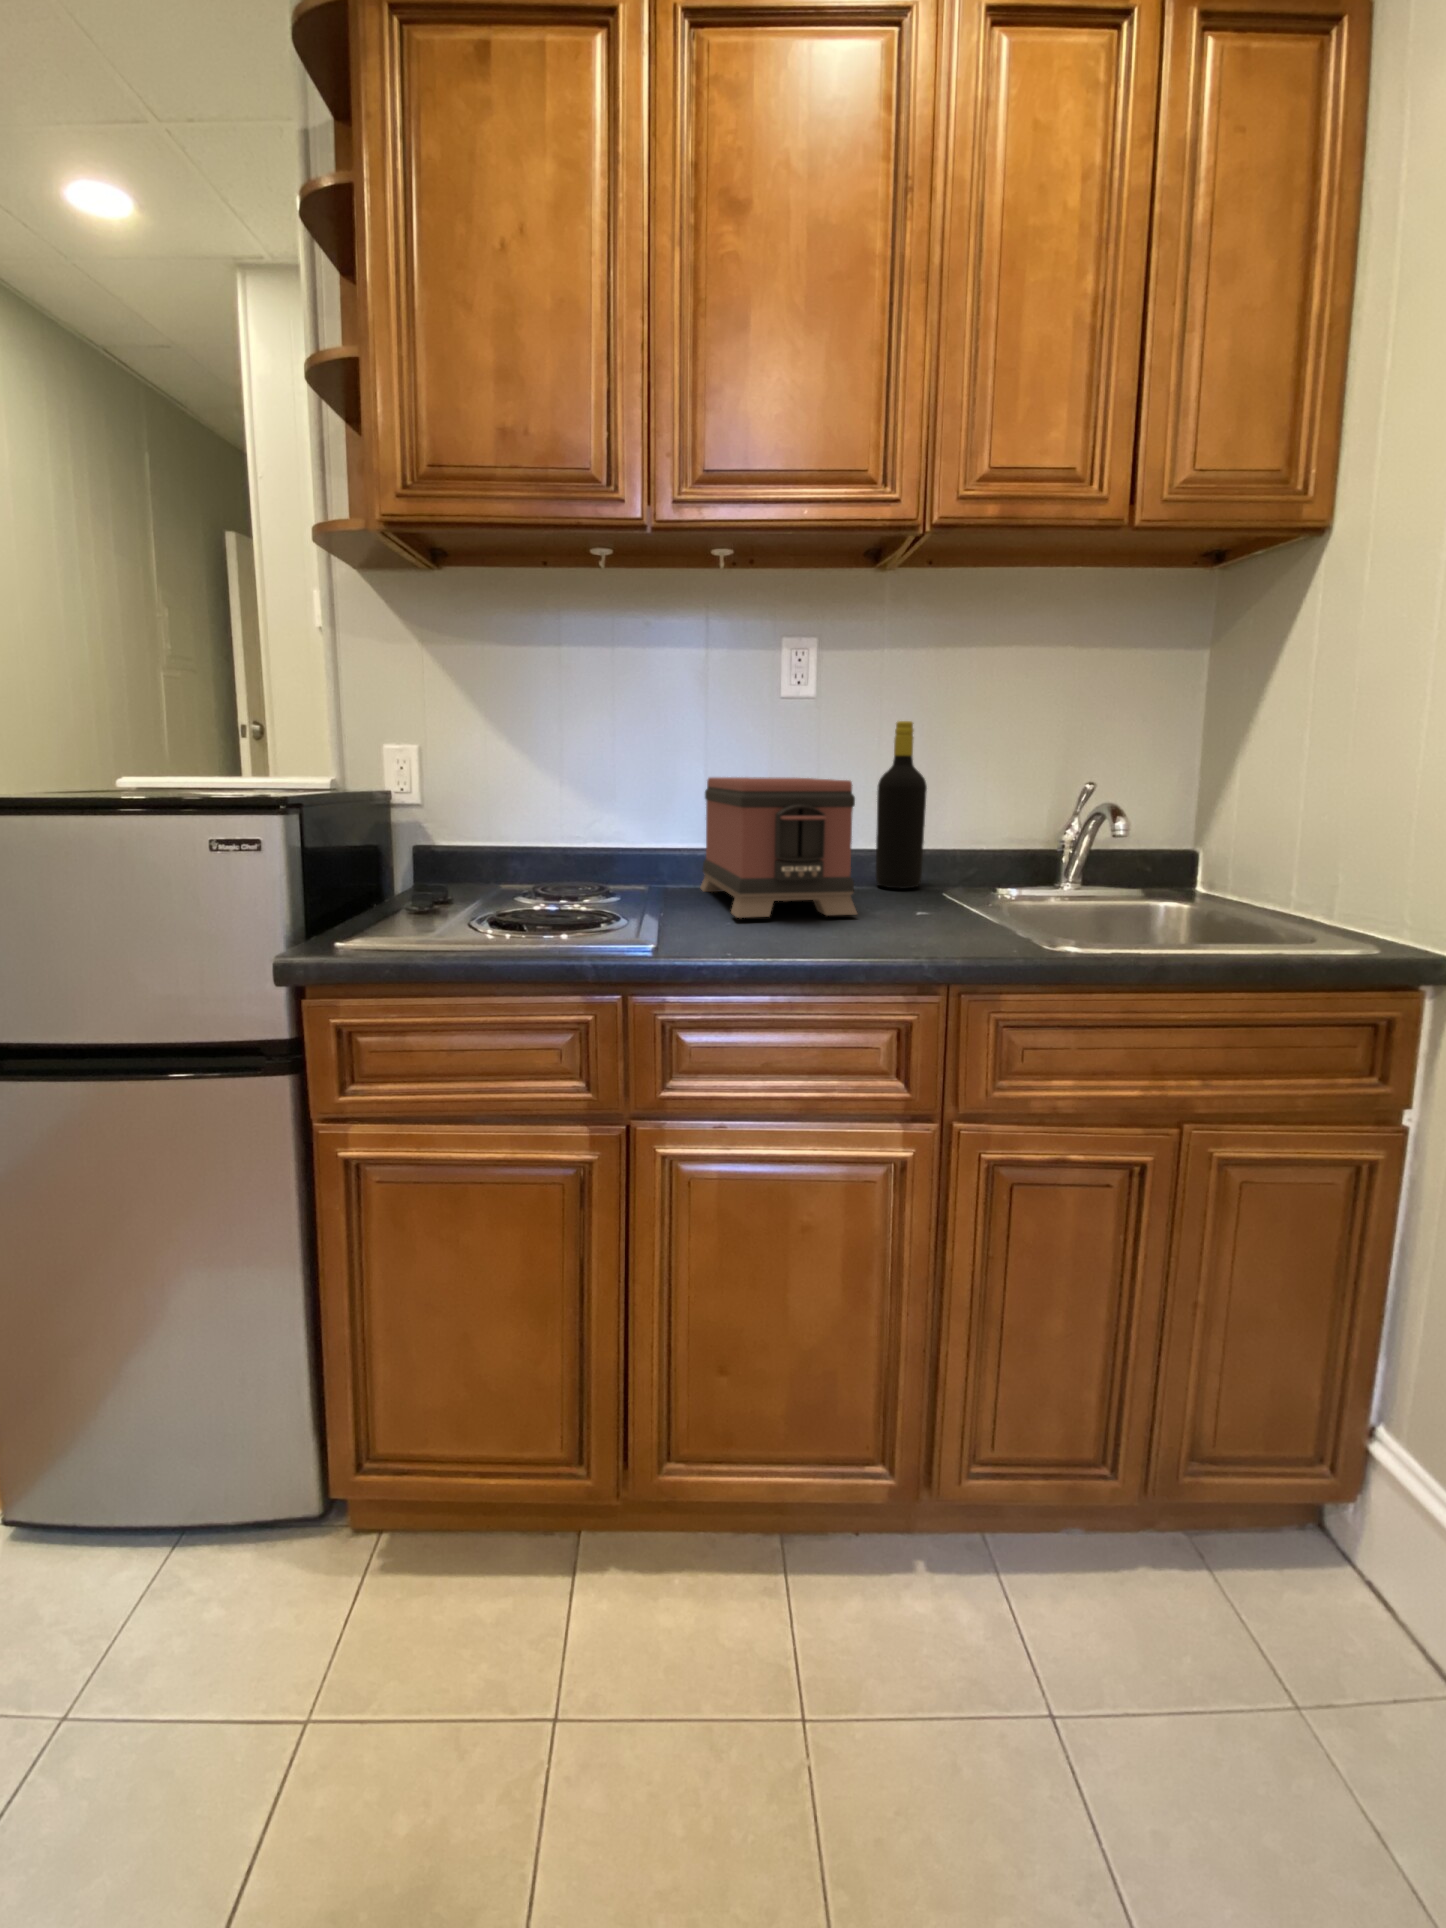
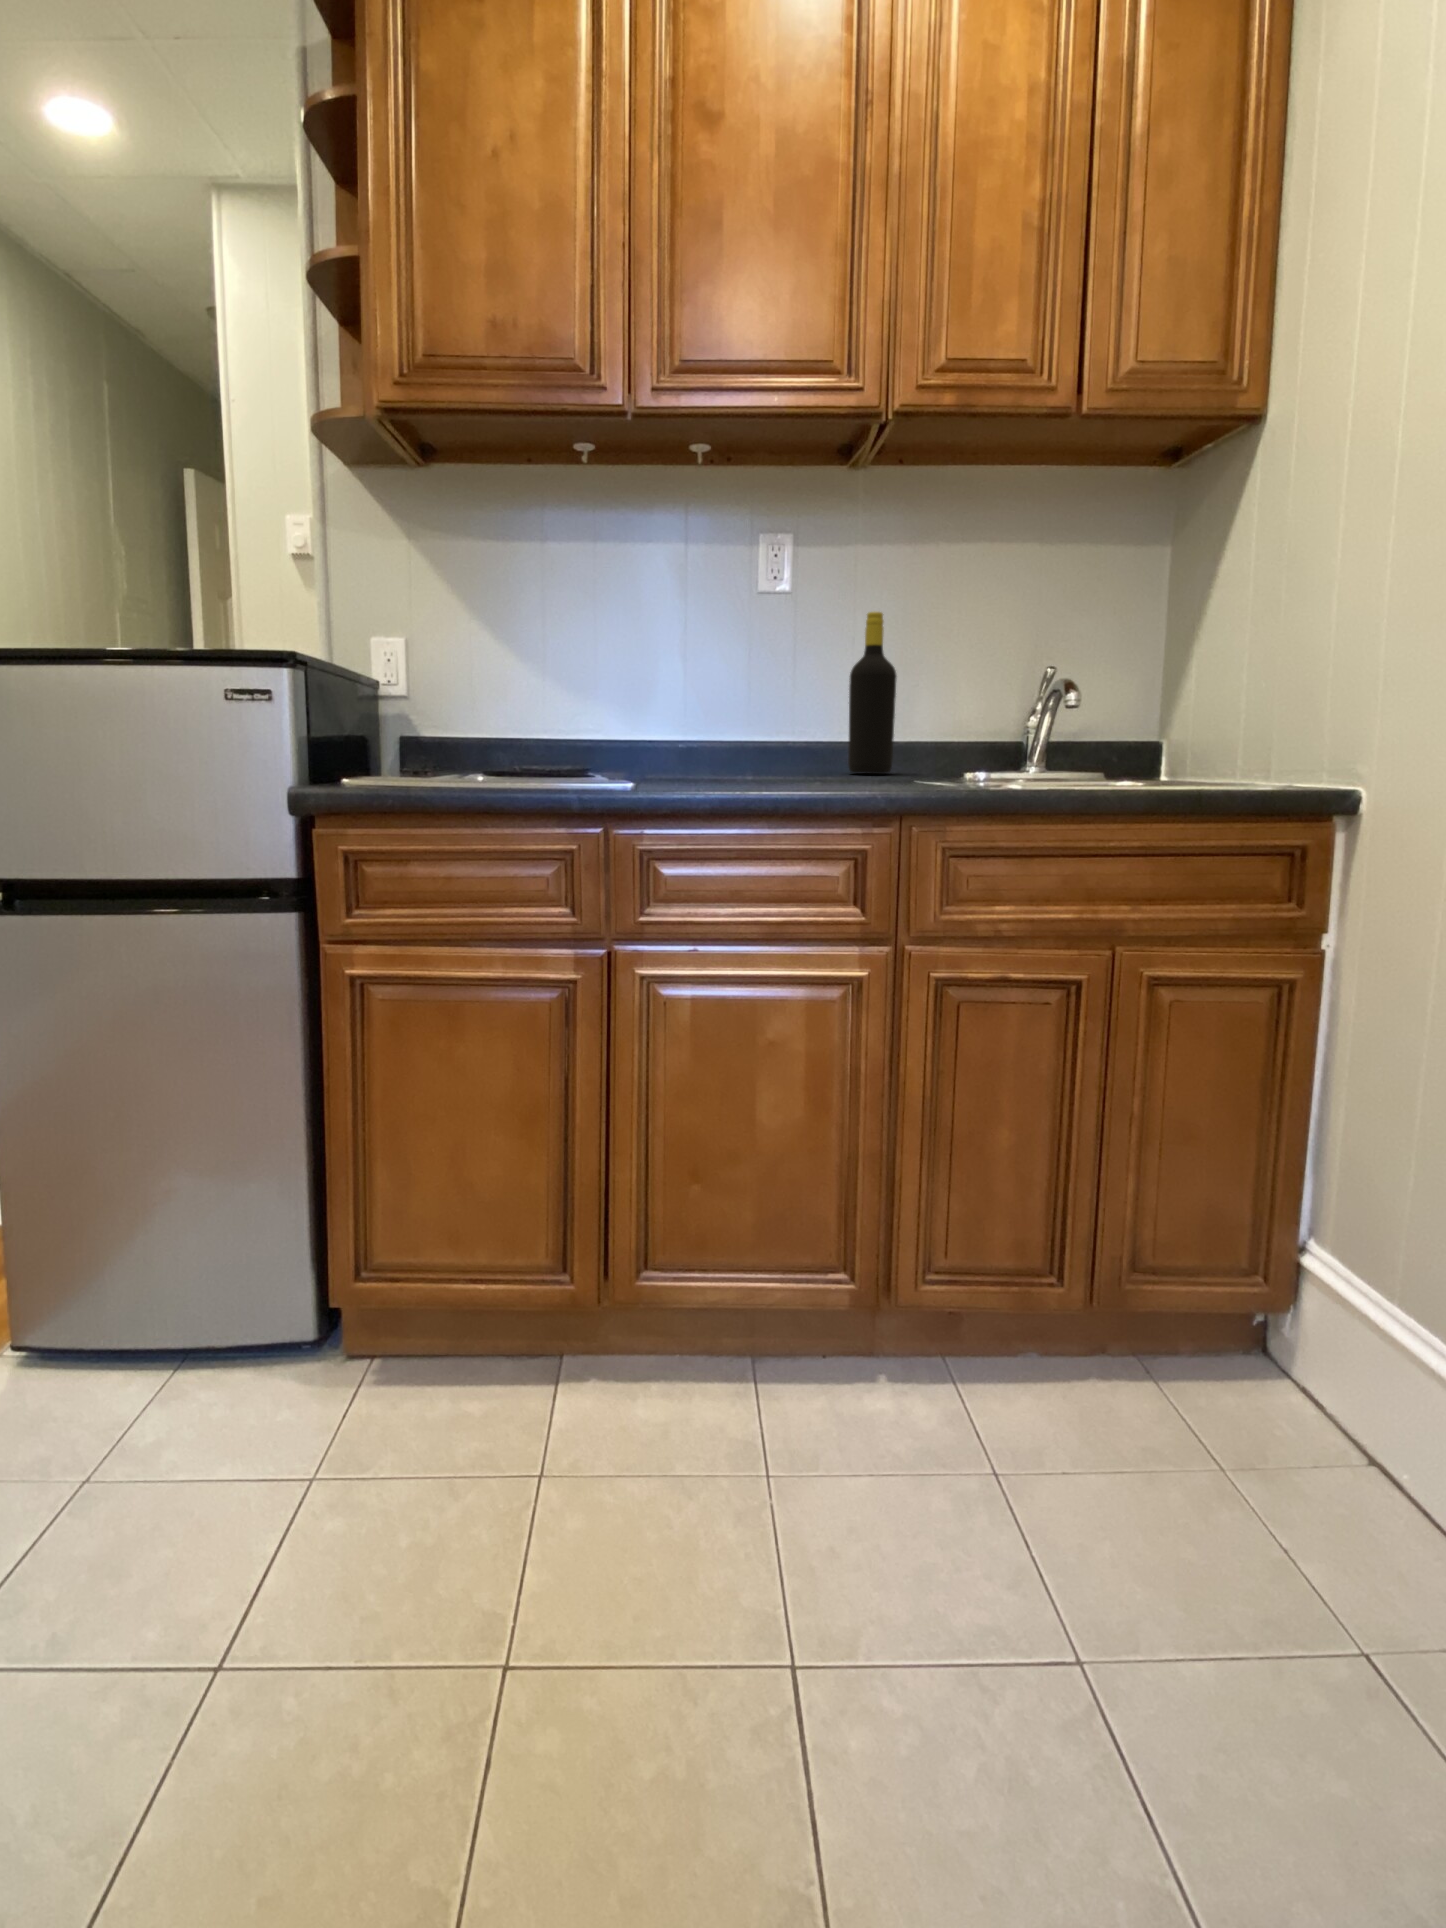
toaster: present [700,777,857,918] -> none [678,648,826,779]

